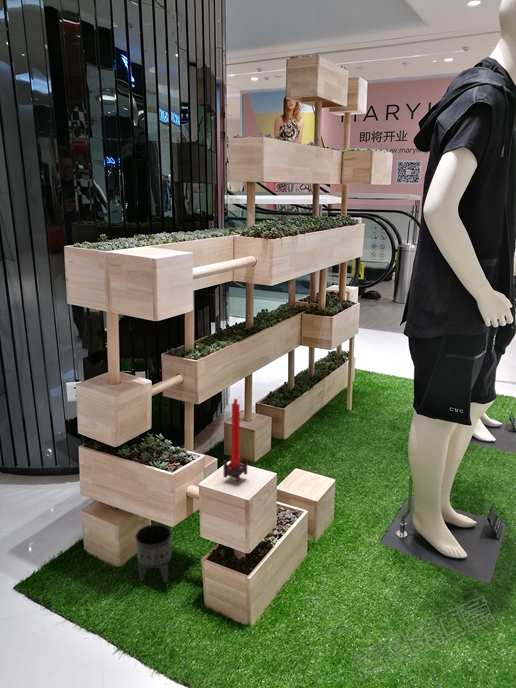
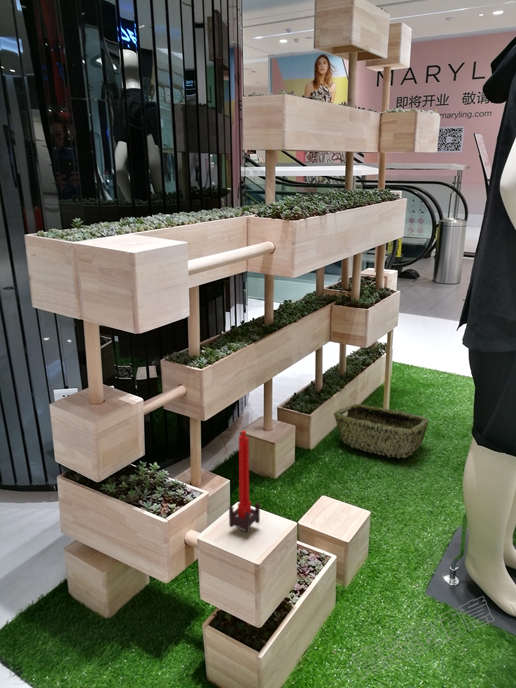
woven basket: none [304,400,385,444] -> present [334,404,428,458]
planter: present [135,524,172,583] -> none [125,571,170,643]

